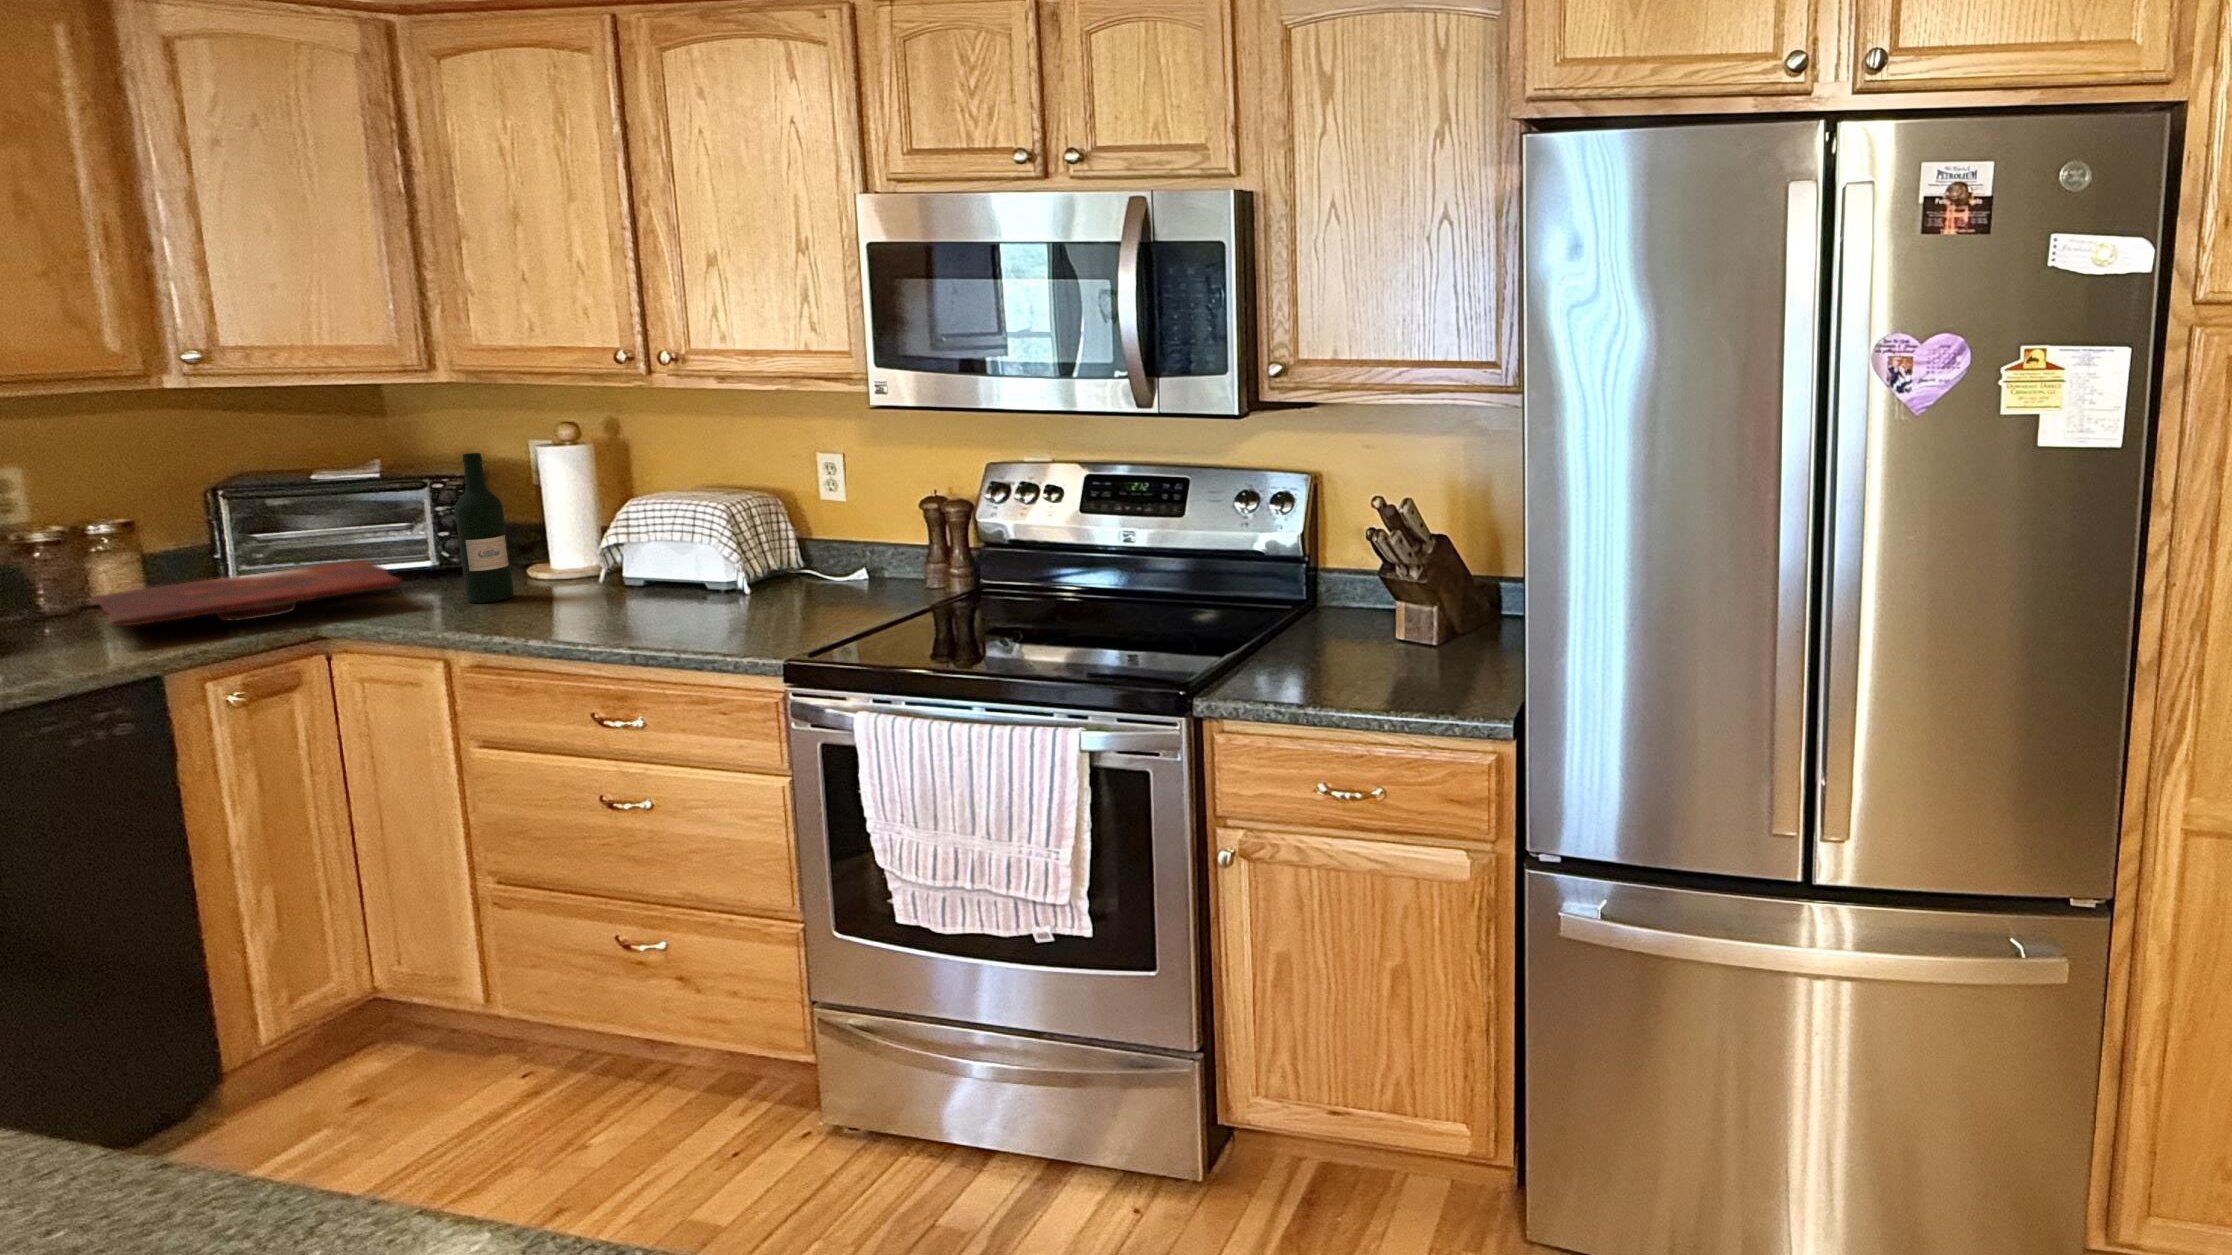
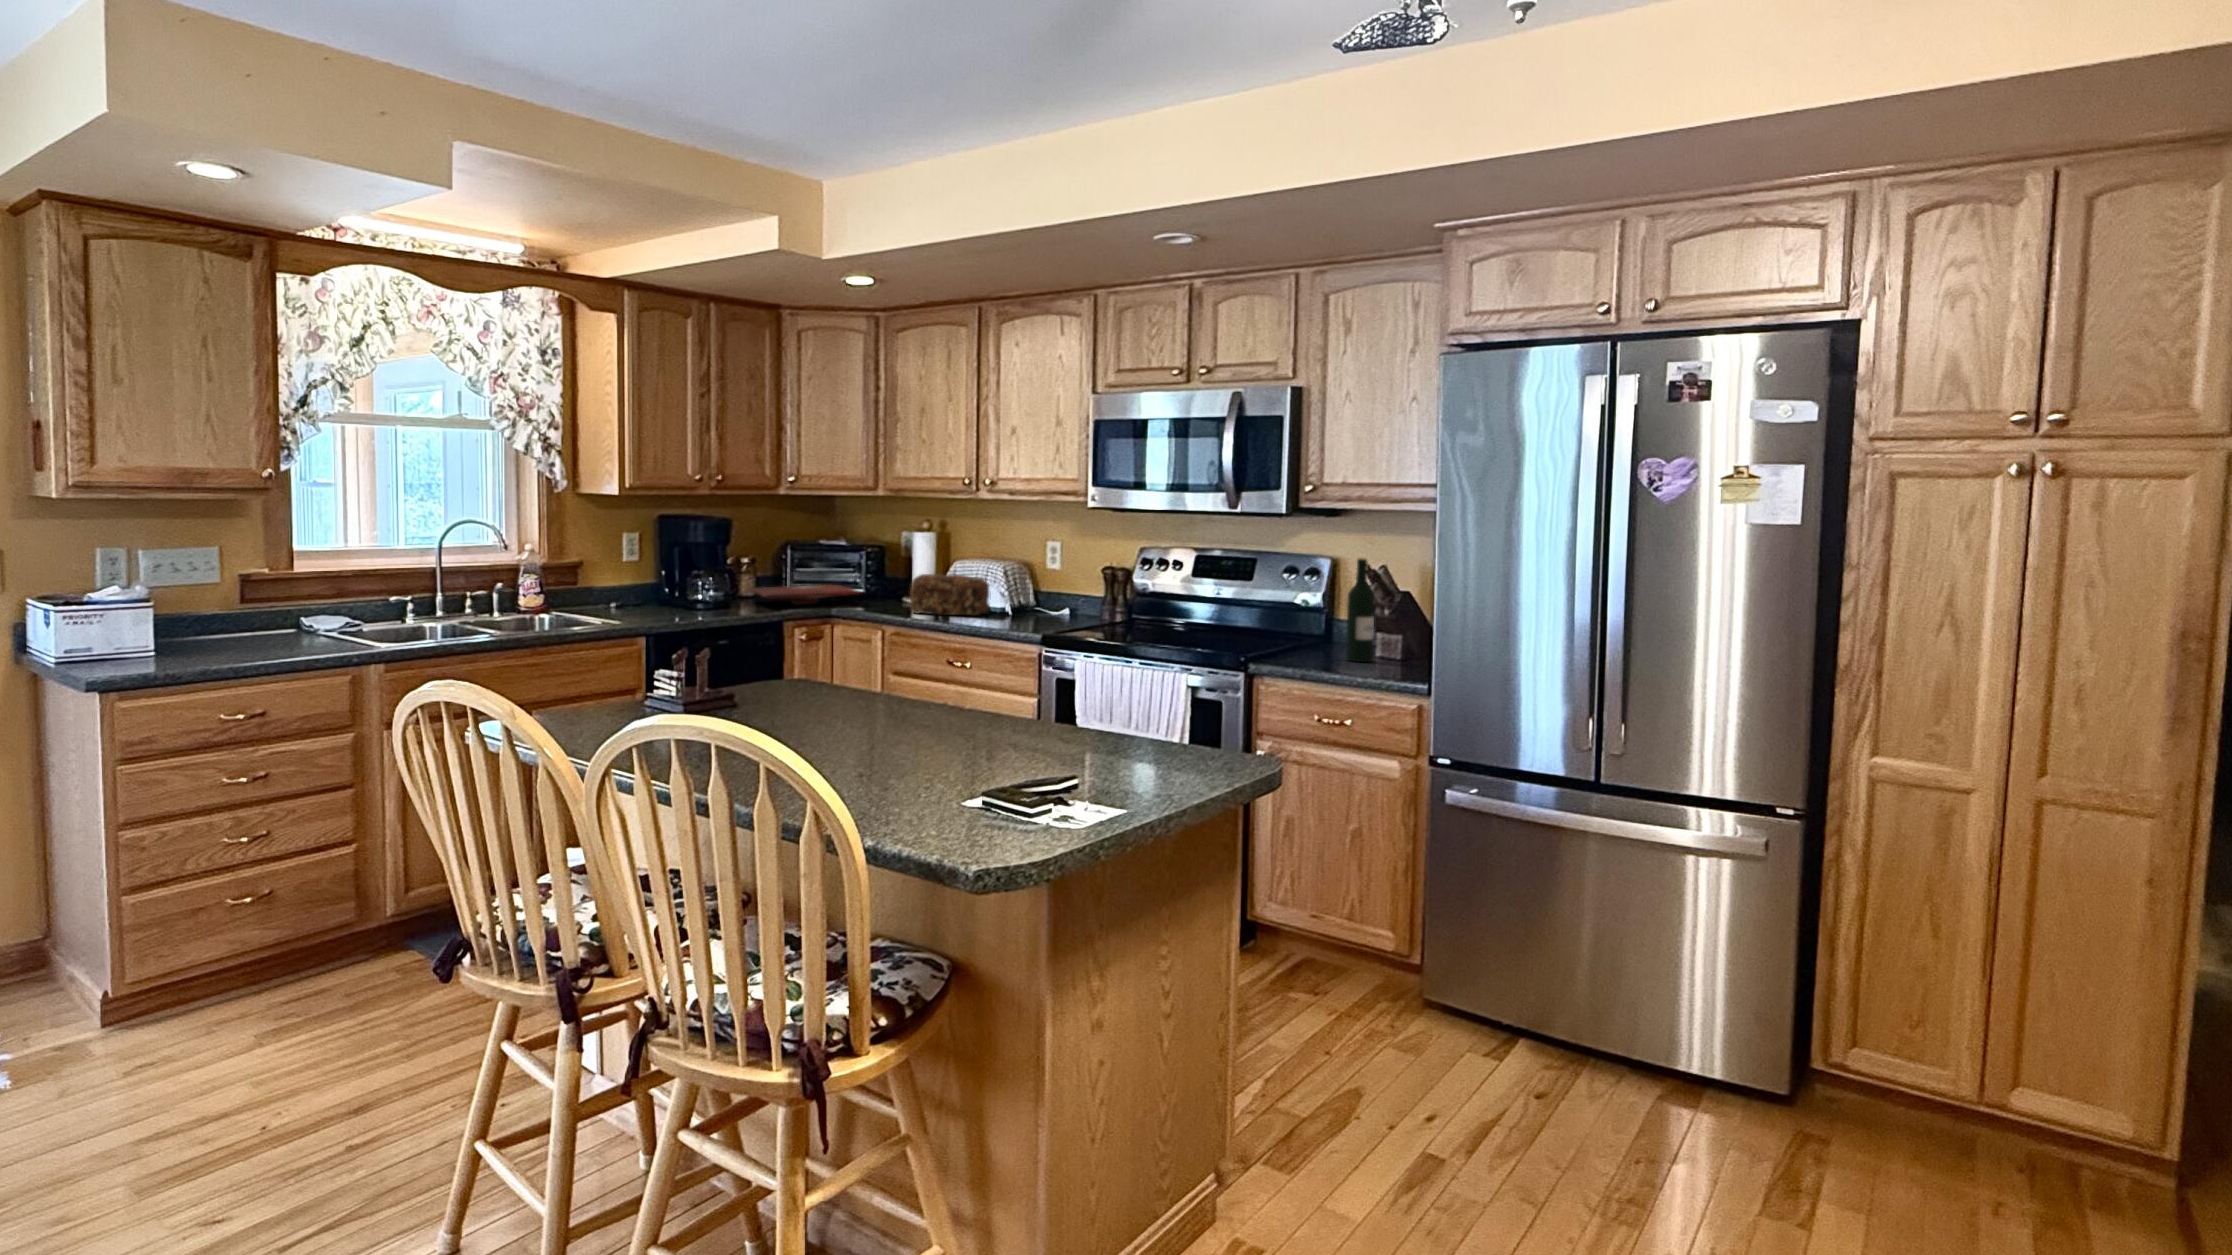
wine bottle: present [455,453,514,603] -> present [1346,559,1375,662]
bread loaf: none [502,536,696,622] -> present [910,574,990,615]

